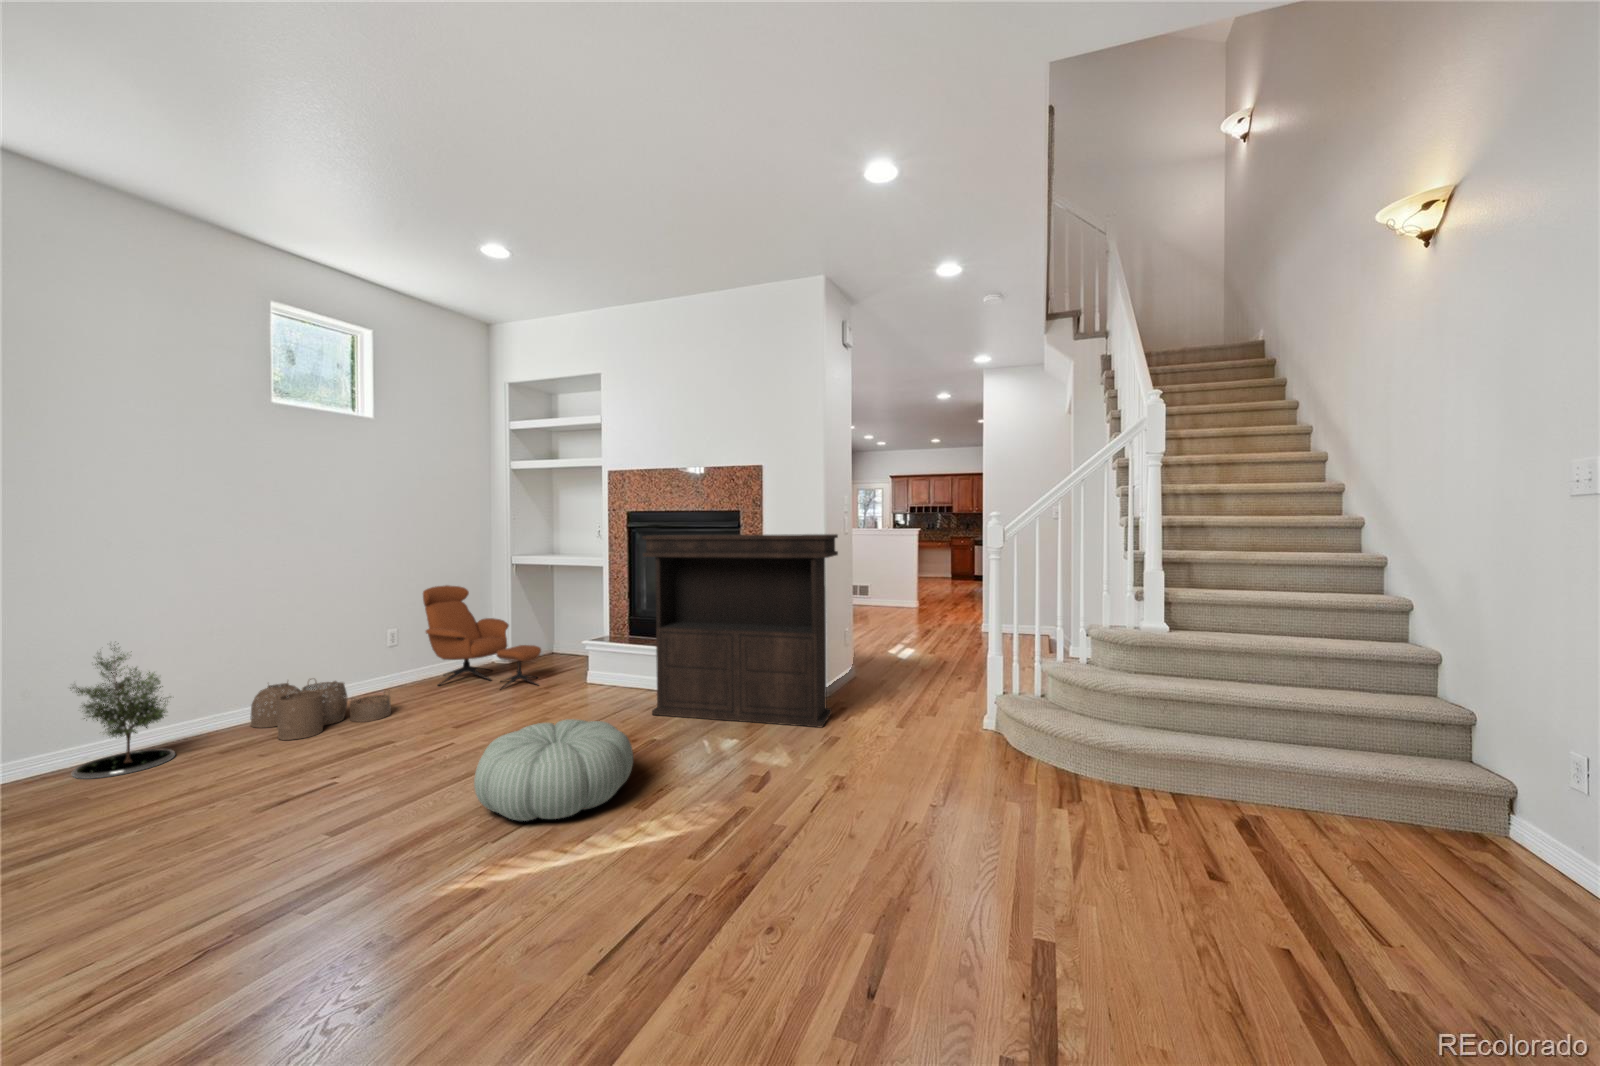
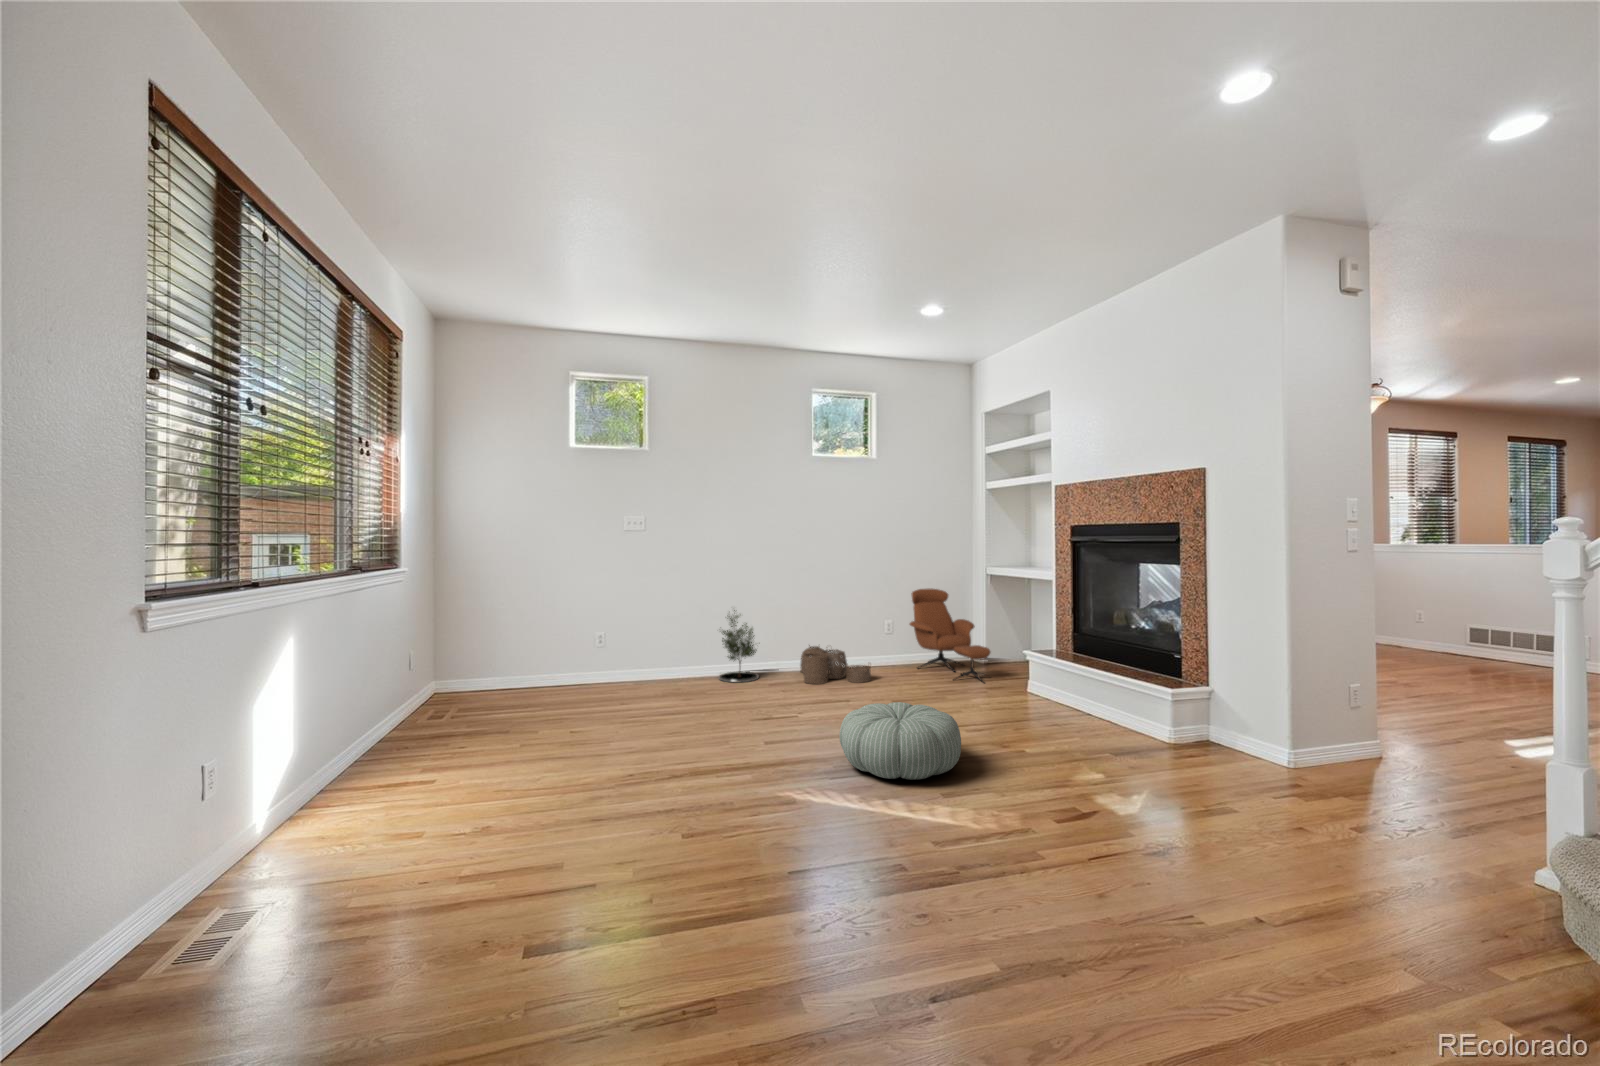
console table: present [643,534,838,727] -> none [1037,550,1274,795]

